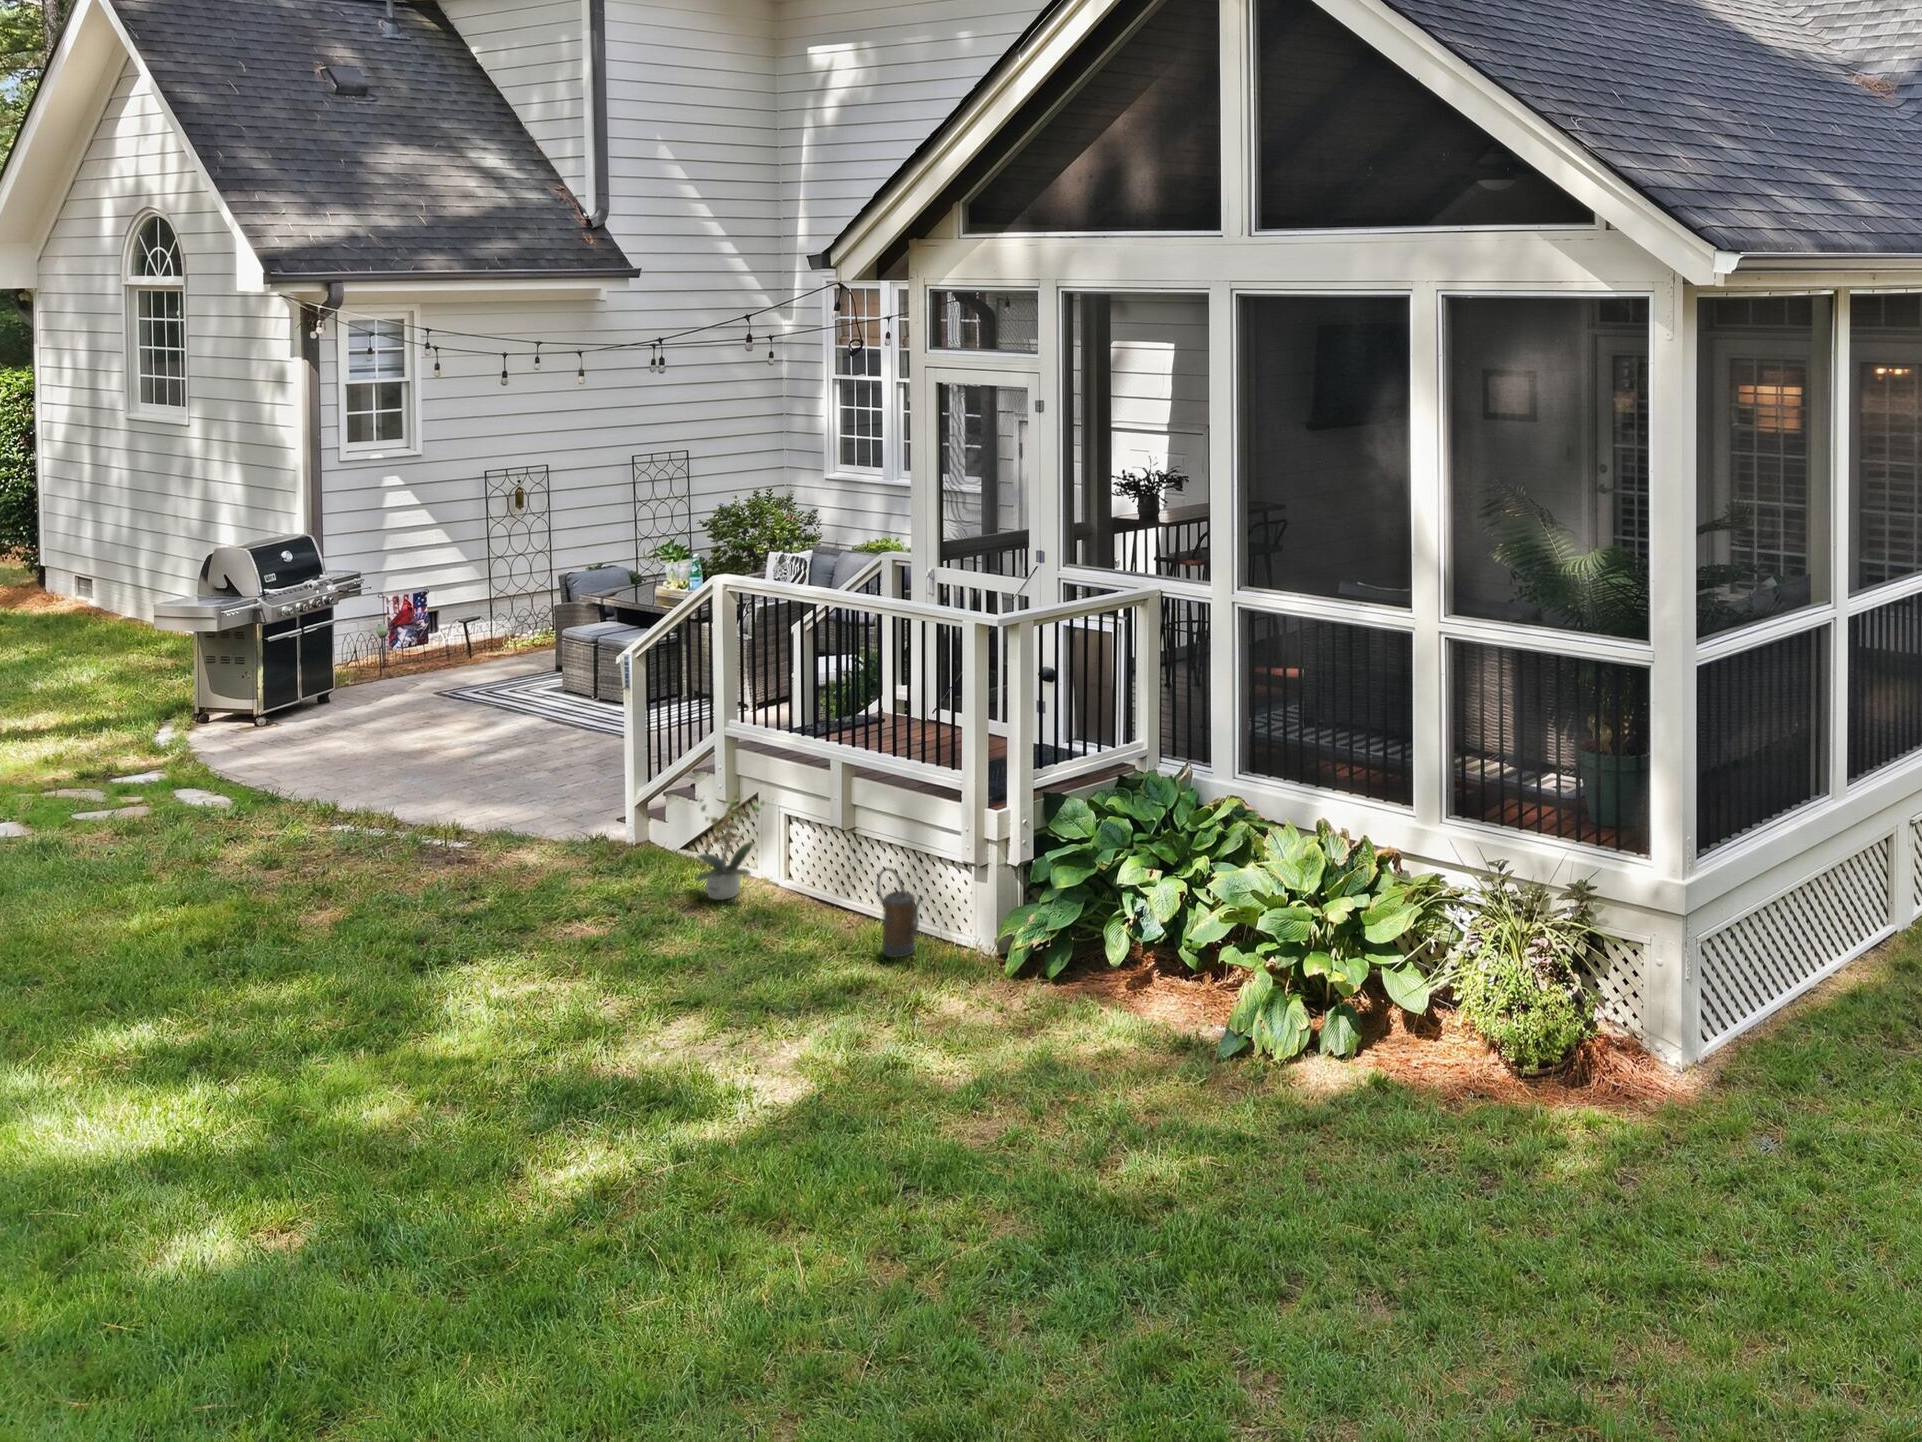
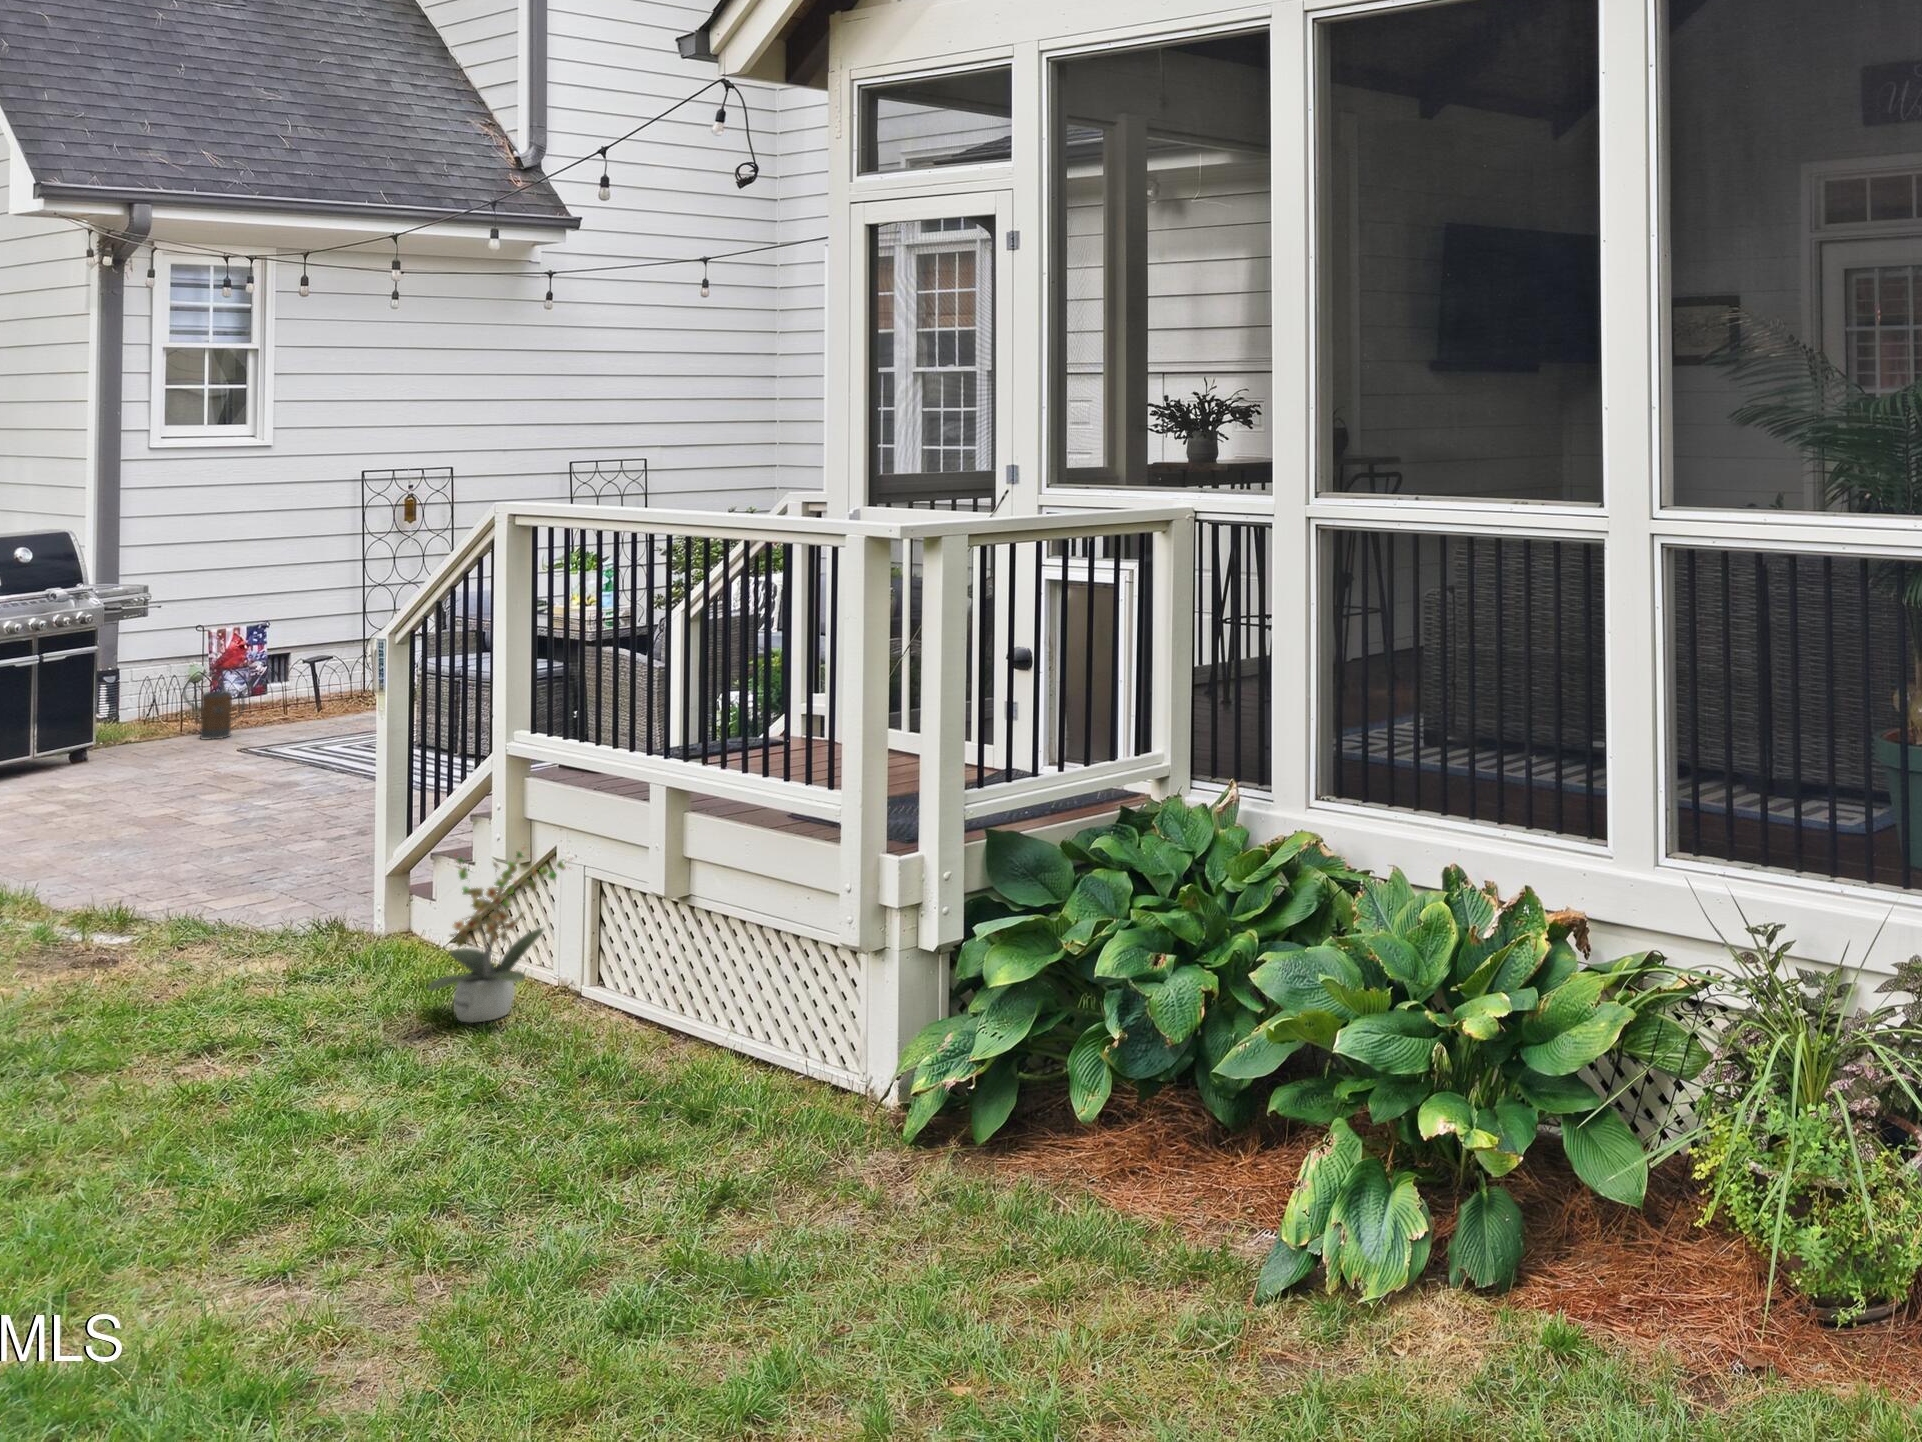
watering can: present [876,867,923,957] -> present [183,674,251,740]

